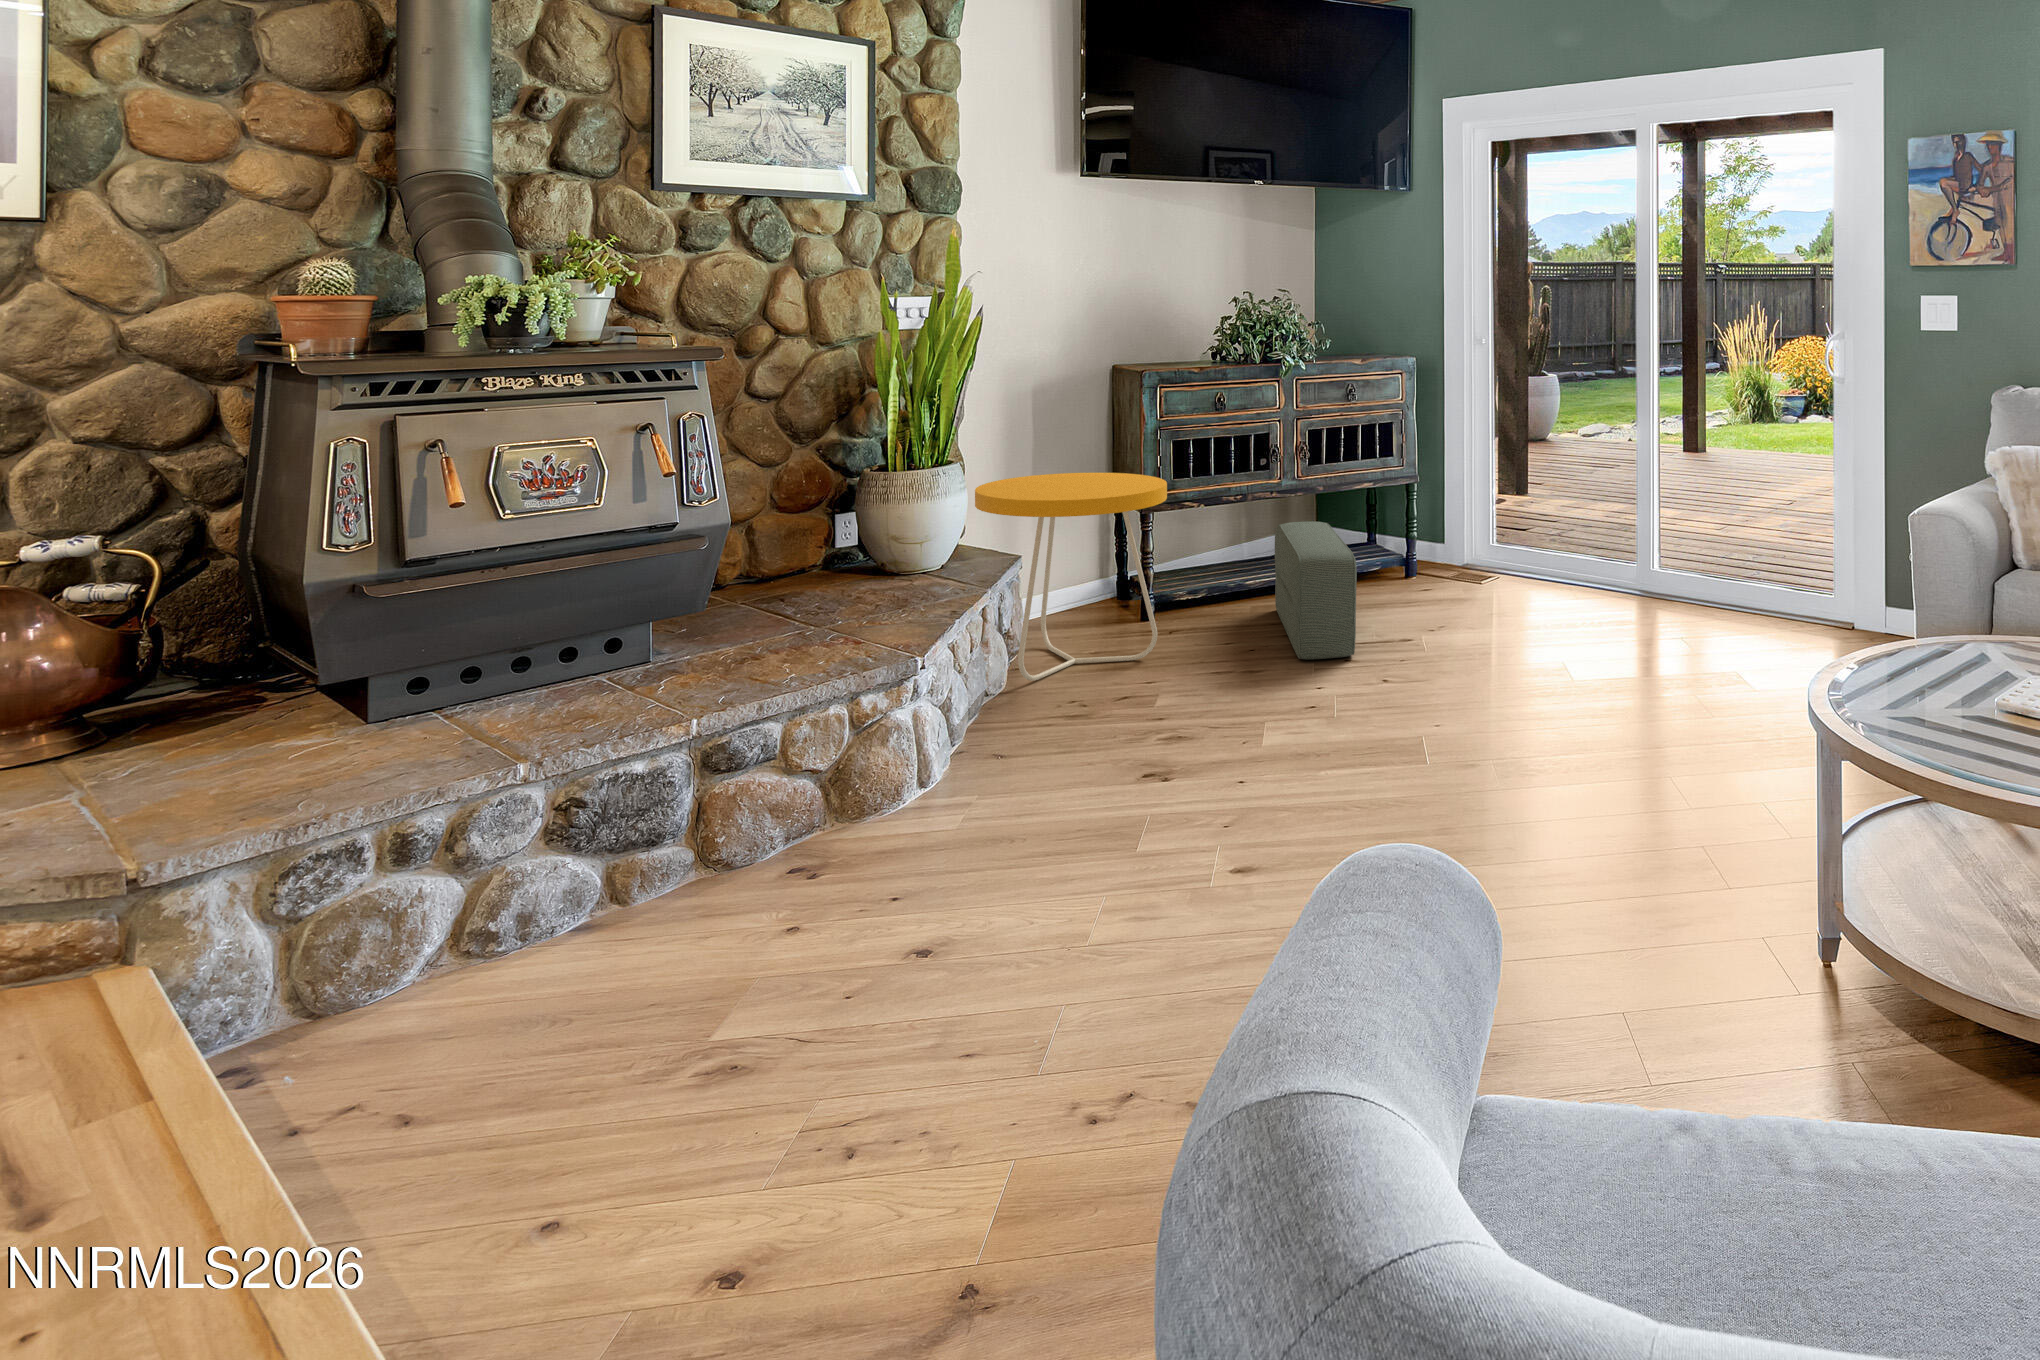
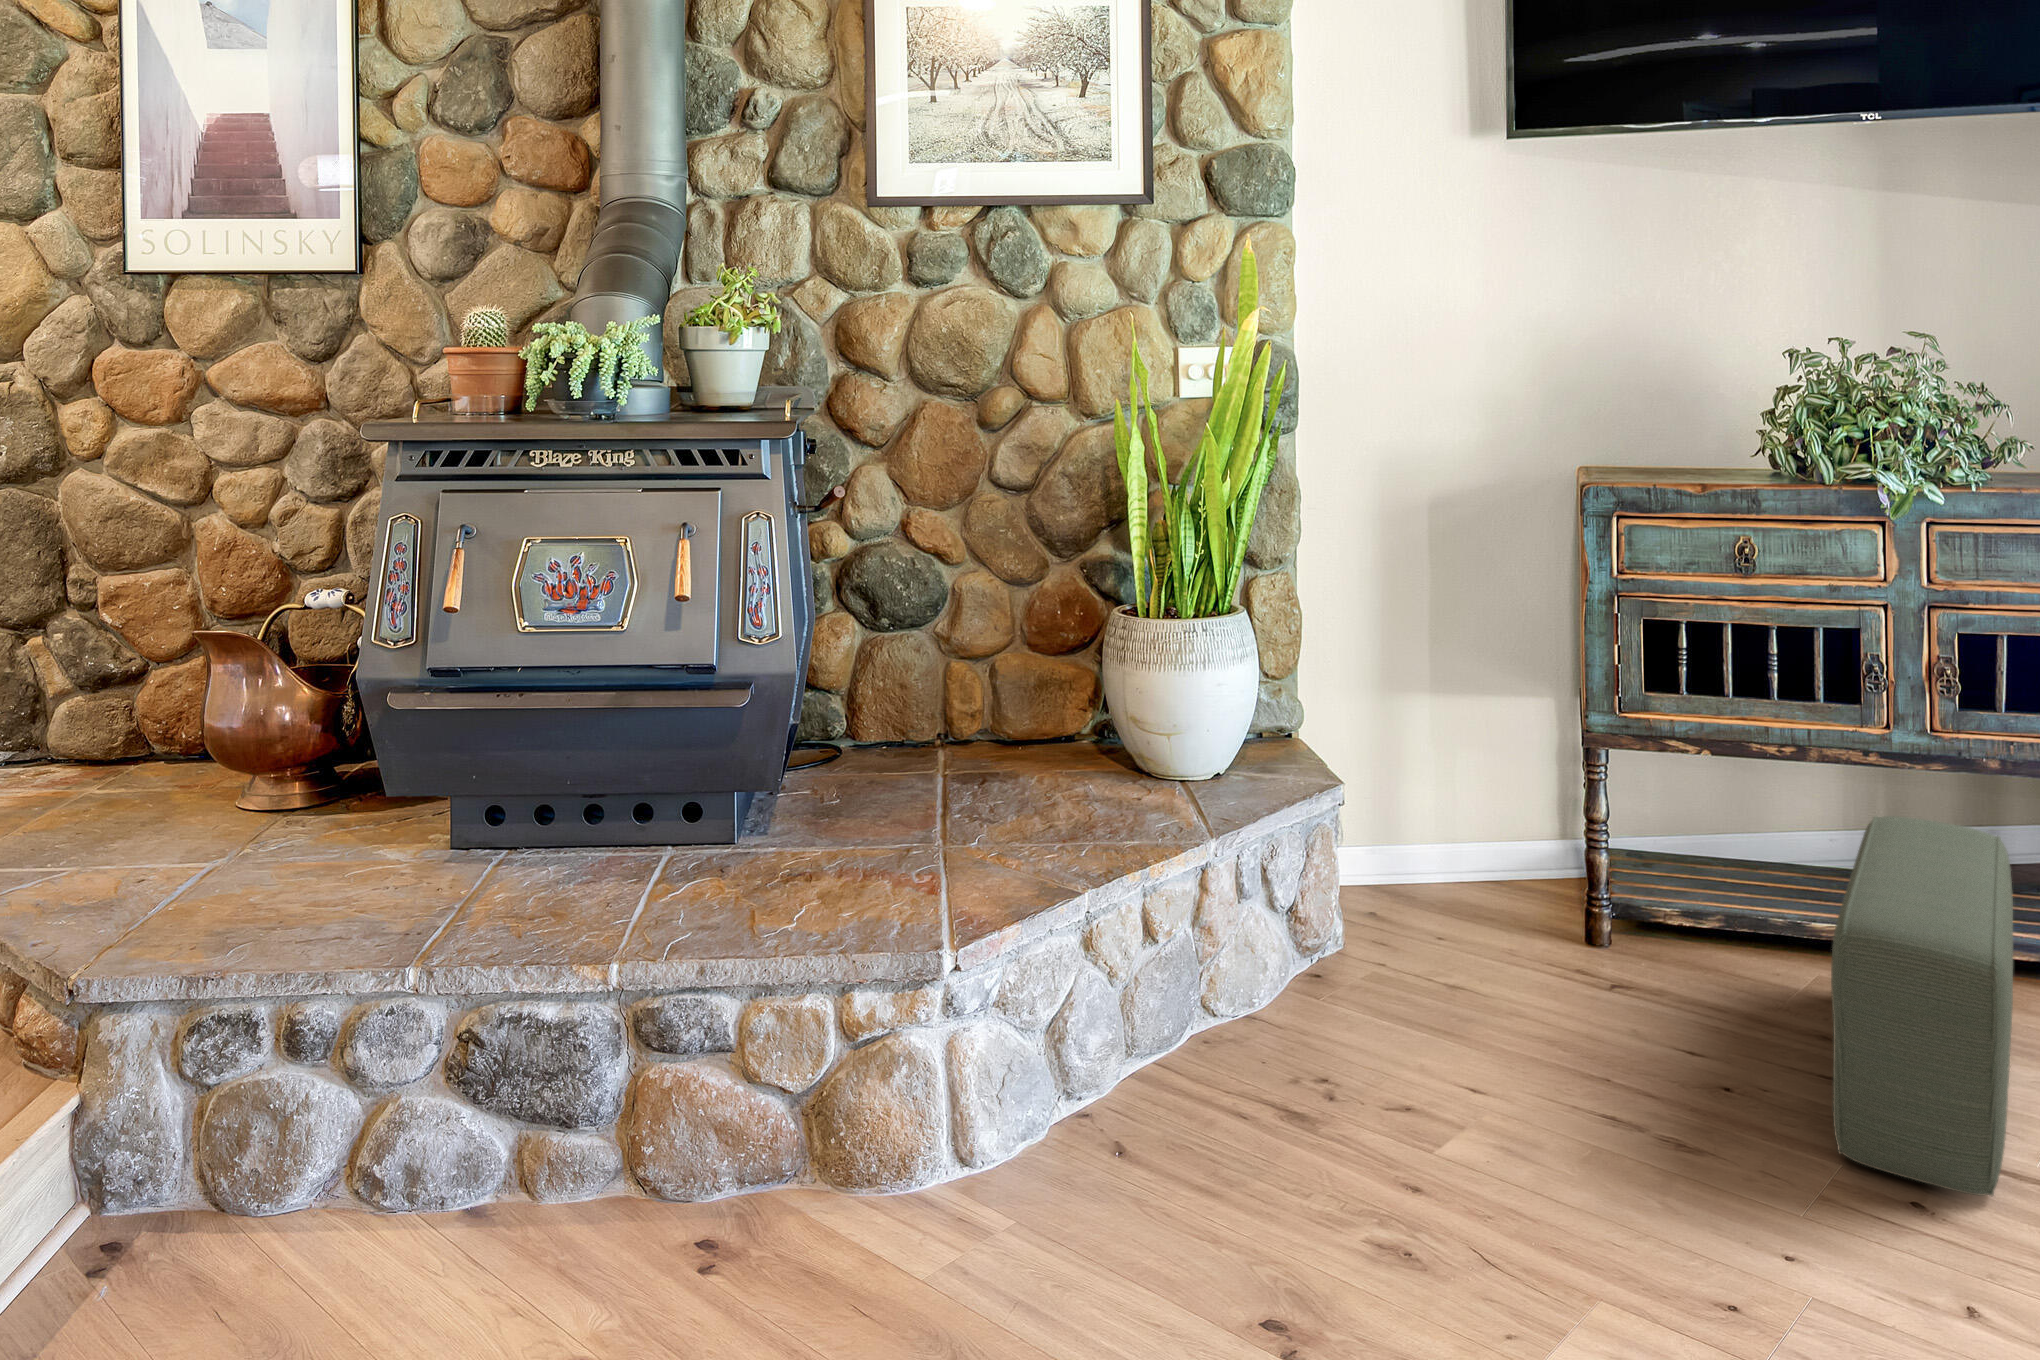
side table: present [975,473,1167,681] -> none [1235,640,1573,1024]

